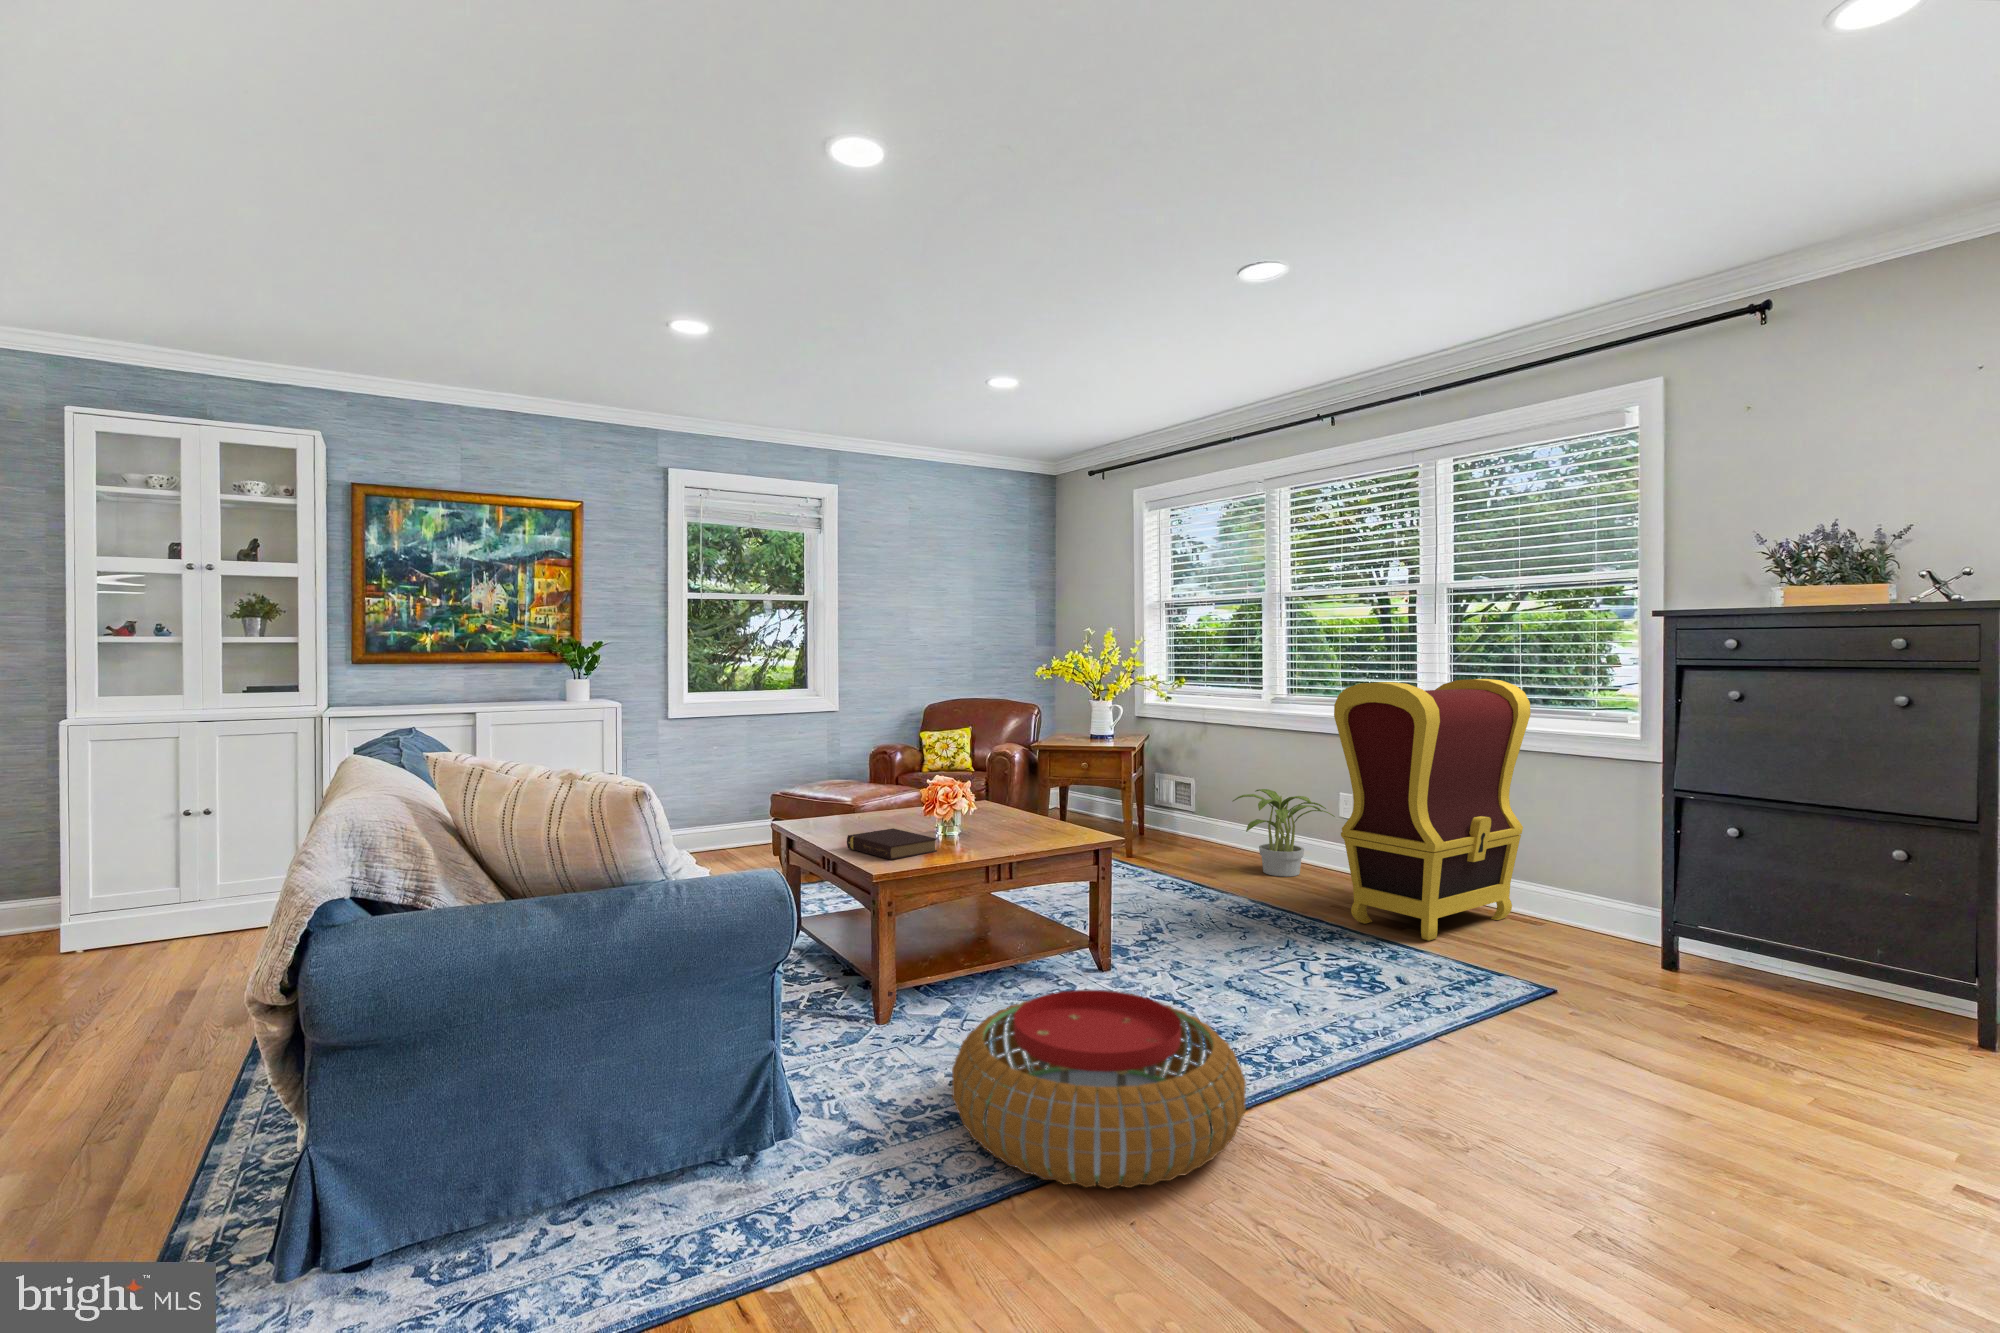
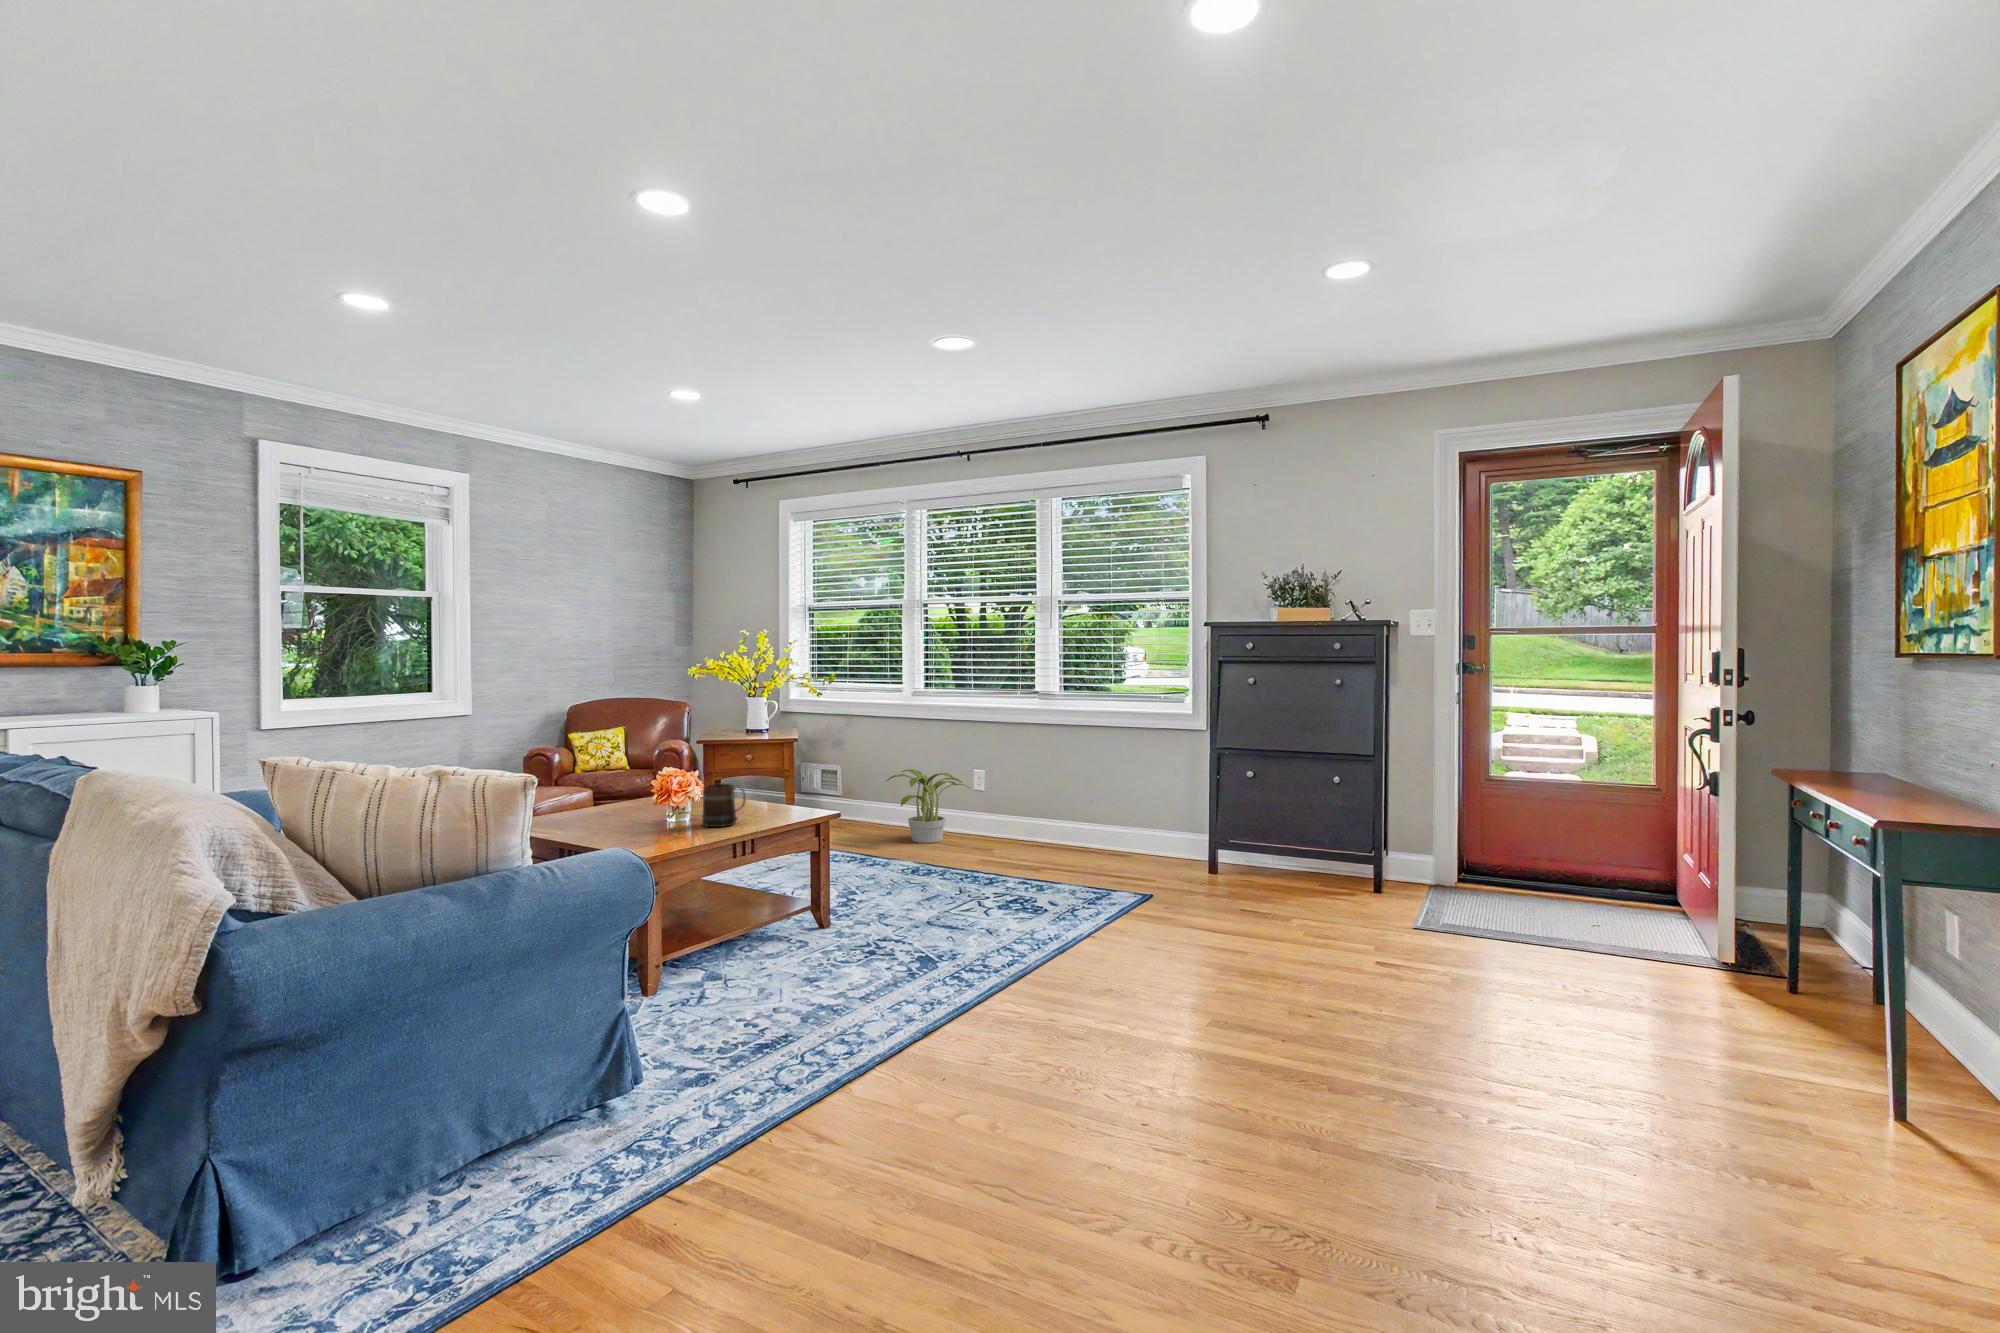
armchair: present [1334,679,1531,941] -> none [986,670,1120,876]
mug: none [968,799,1009,847] -> present [702,784,746,827]
book: present [847,828,937,860] -> none [585,818,679,844]
pouf: present [952,990,1246,1188] -> none [762,926,1000,1070]

